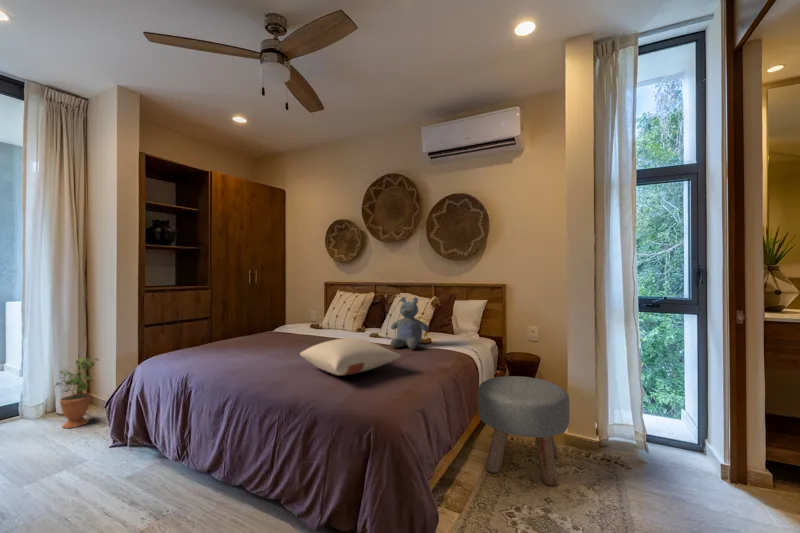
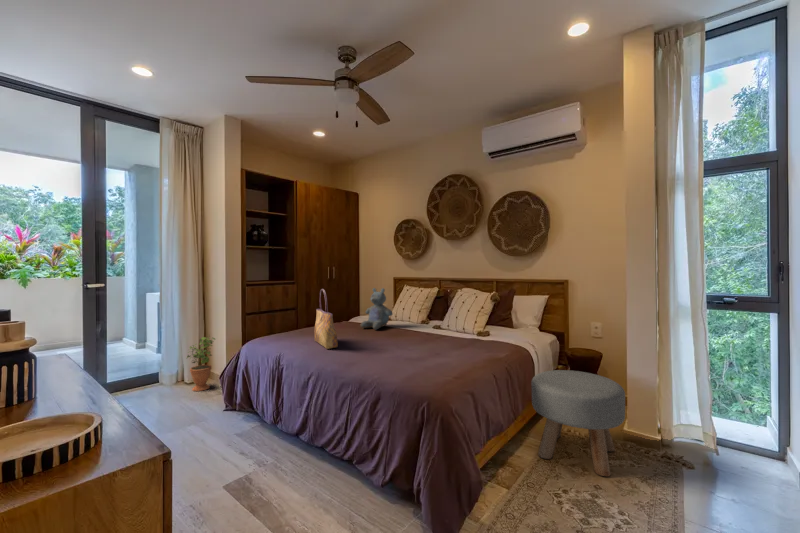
tote bag: none [232,294,261,366] -> present [314,289,338,349]
stuffed bear: present [390,297,429,349] -> present [361,288,393,330]
pillow: present [300,338,401,375] -> none [369,329,457,360]

